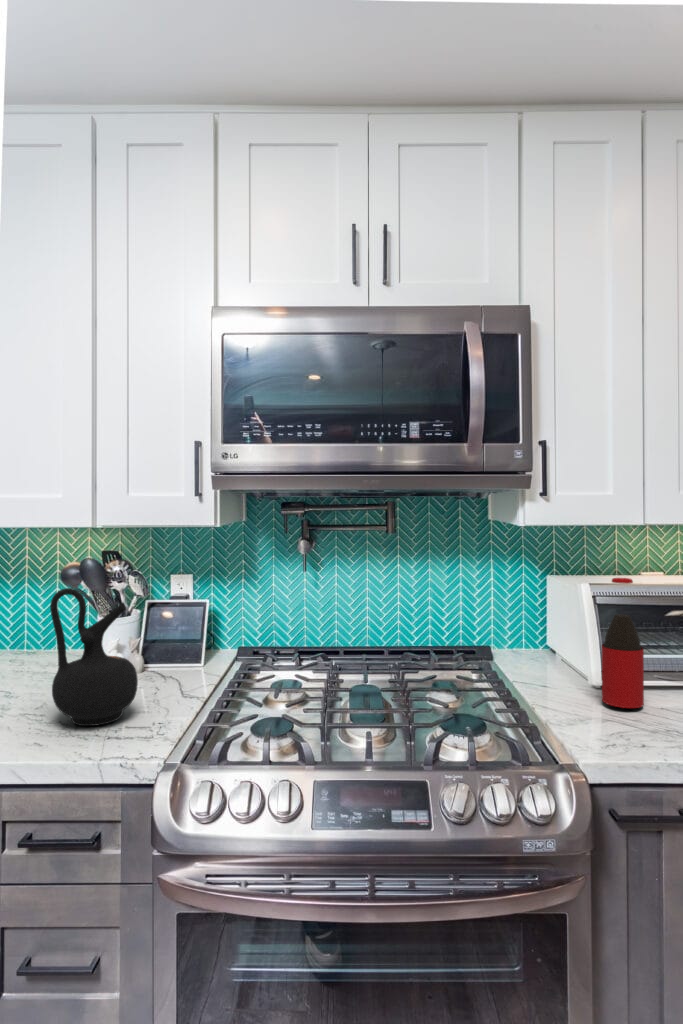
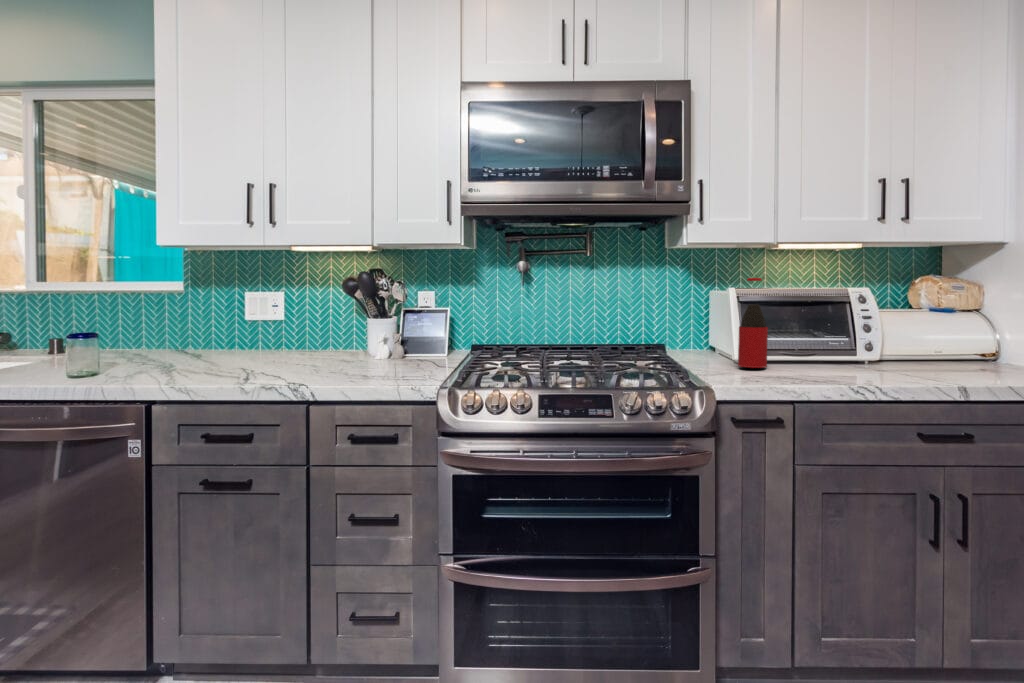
ceramic jug: present [50,588,138,726] -> none [355,282,412,374]

